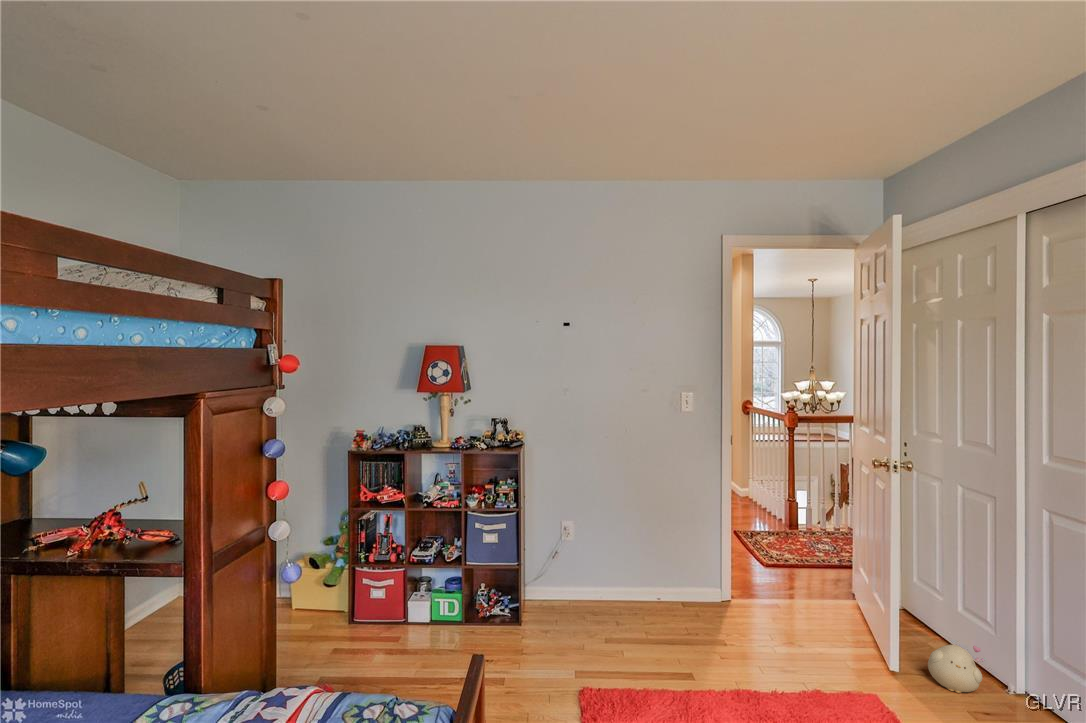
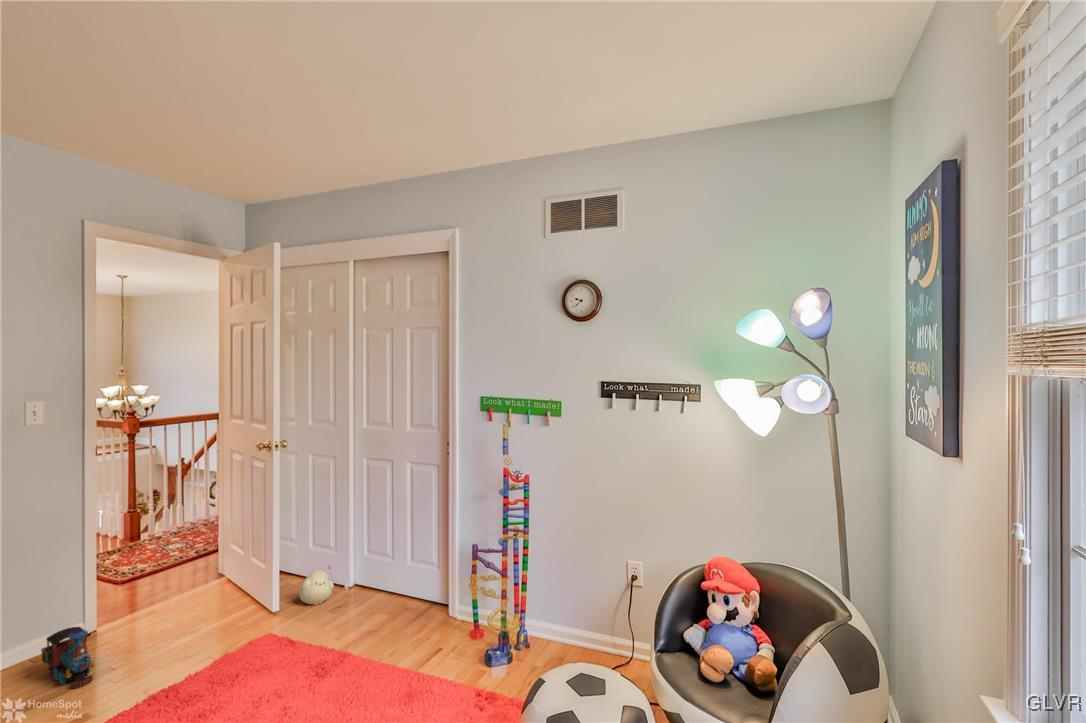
toy train: none [681,589,713,646] -> present [41,627,94,688]

